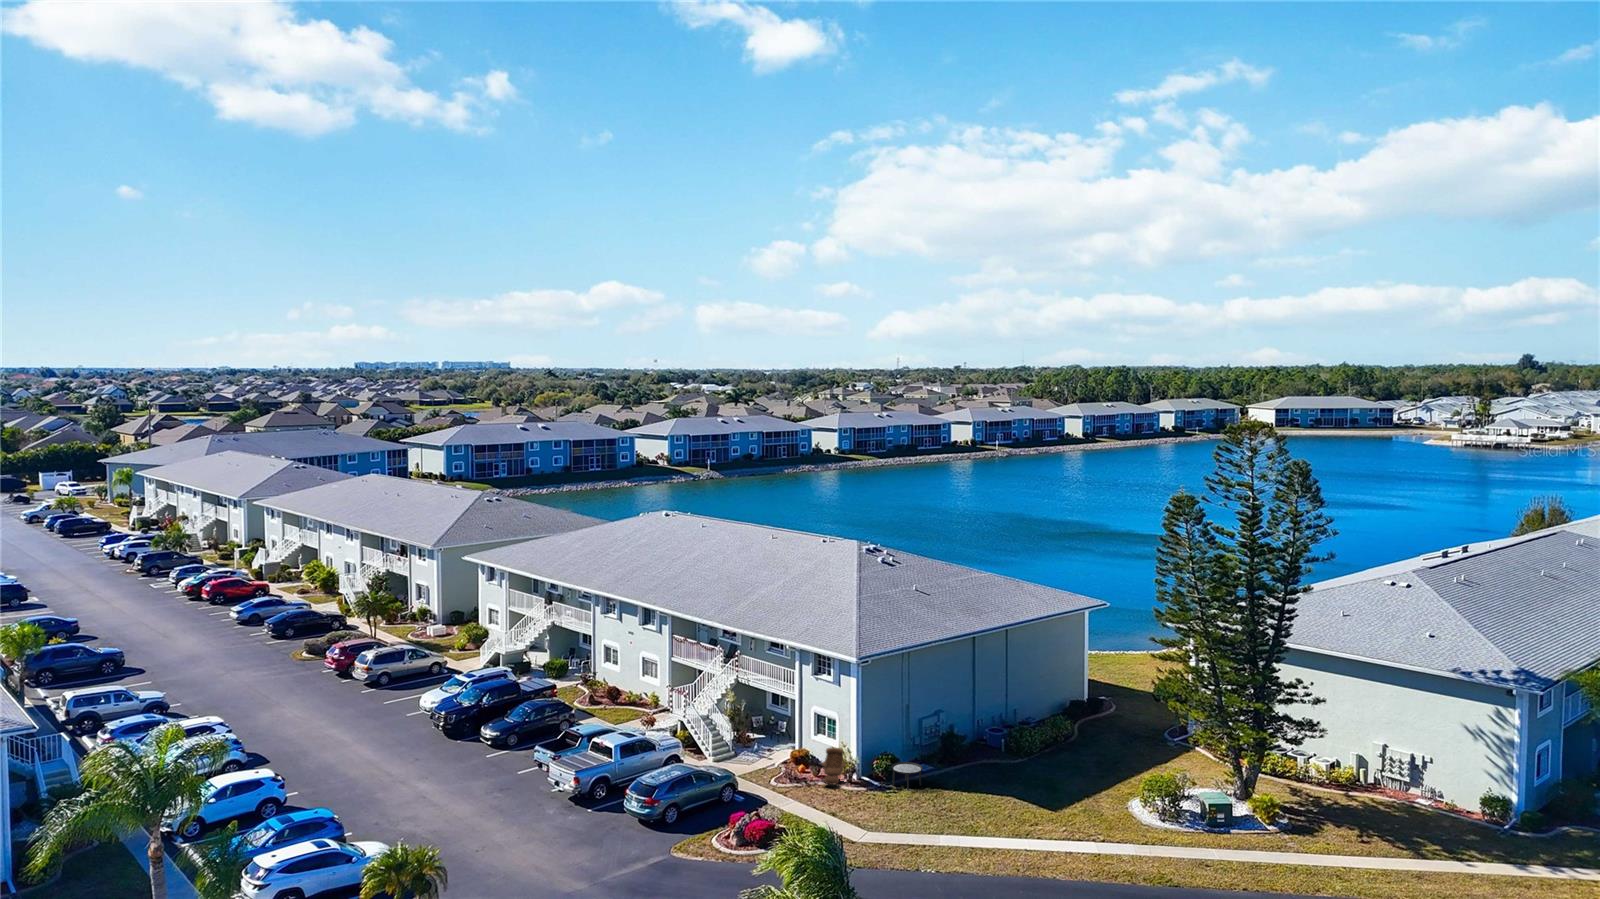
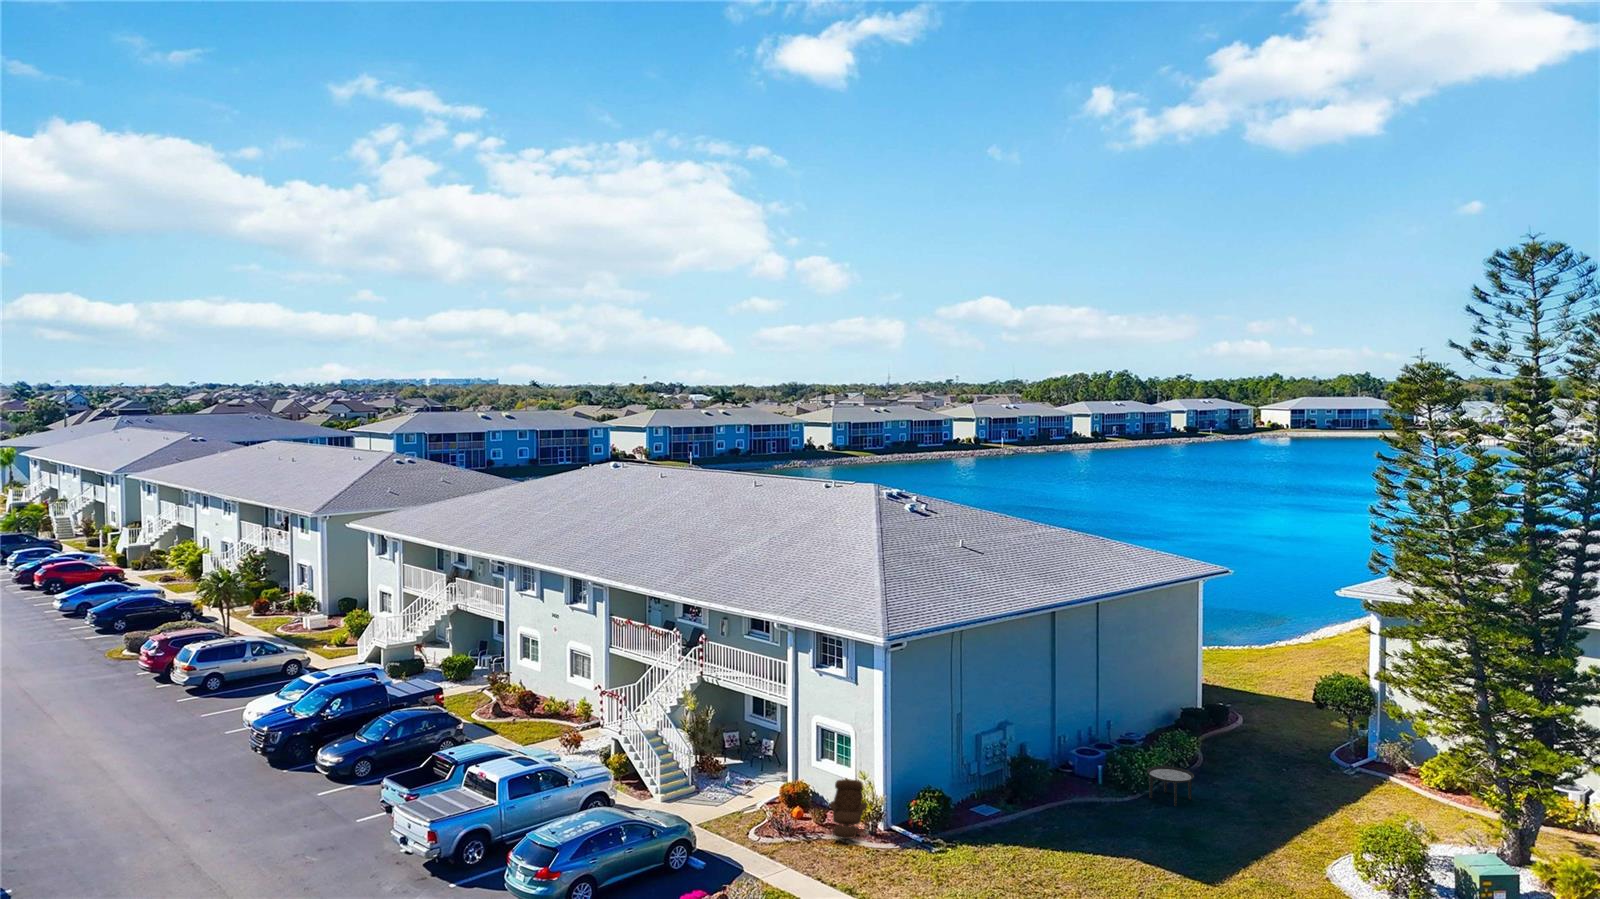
round table: present [891,762,923,790] -> present [1147,766,1194,806]

